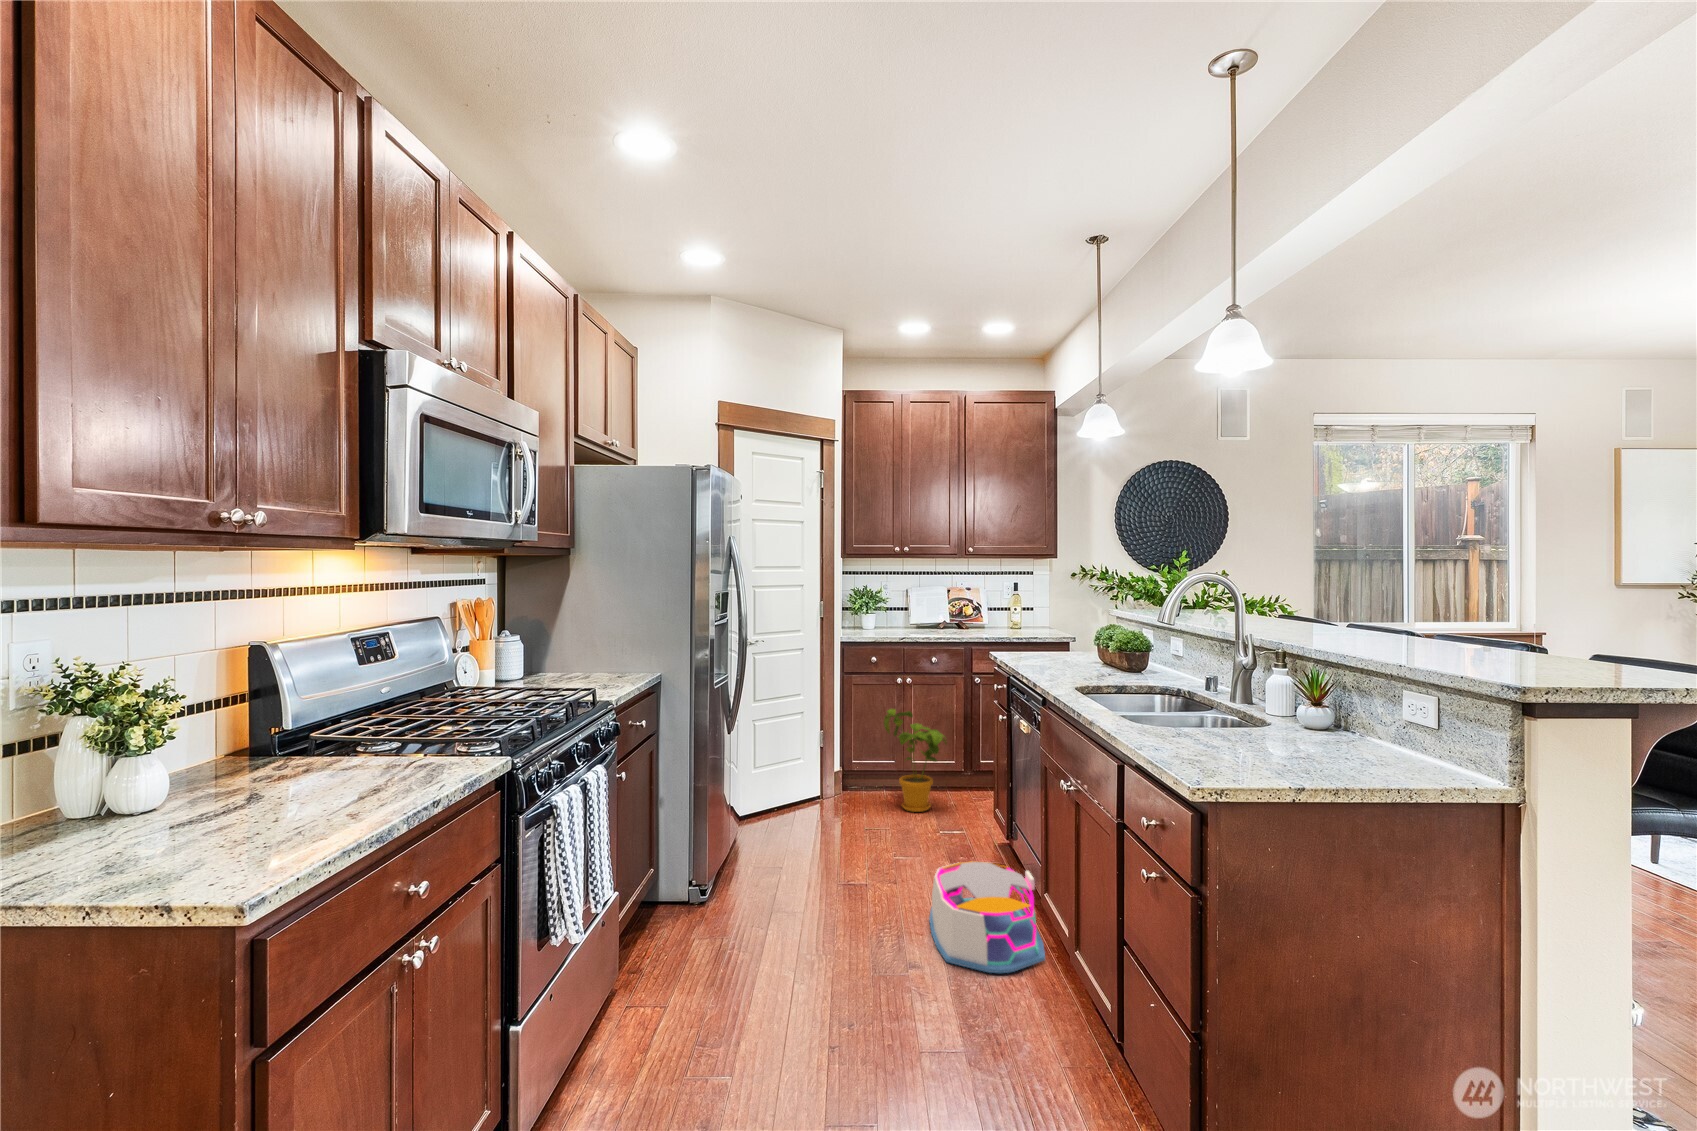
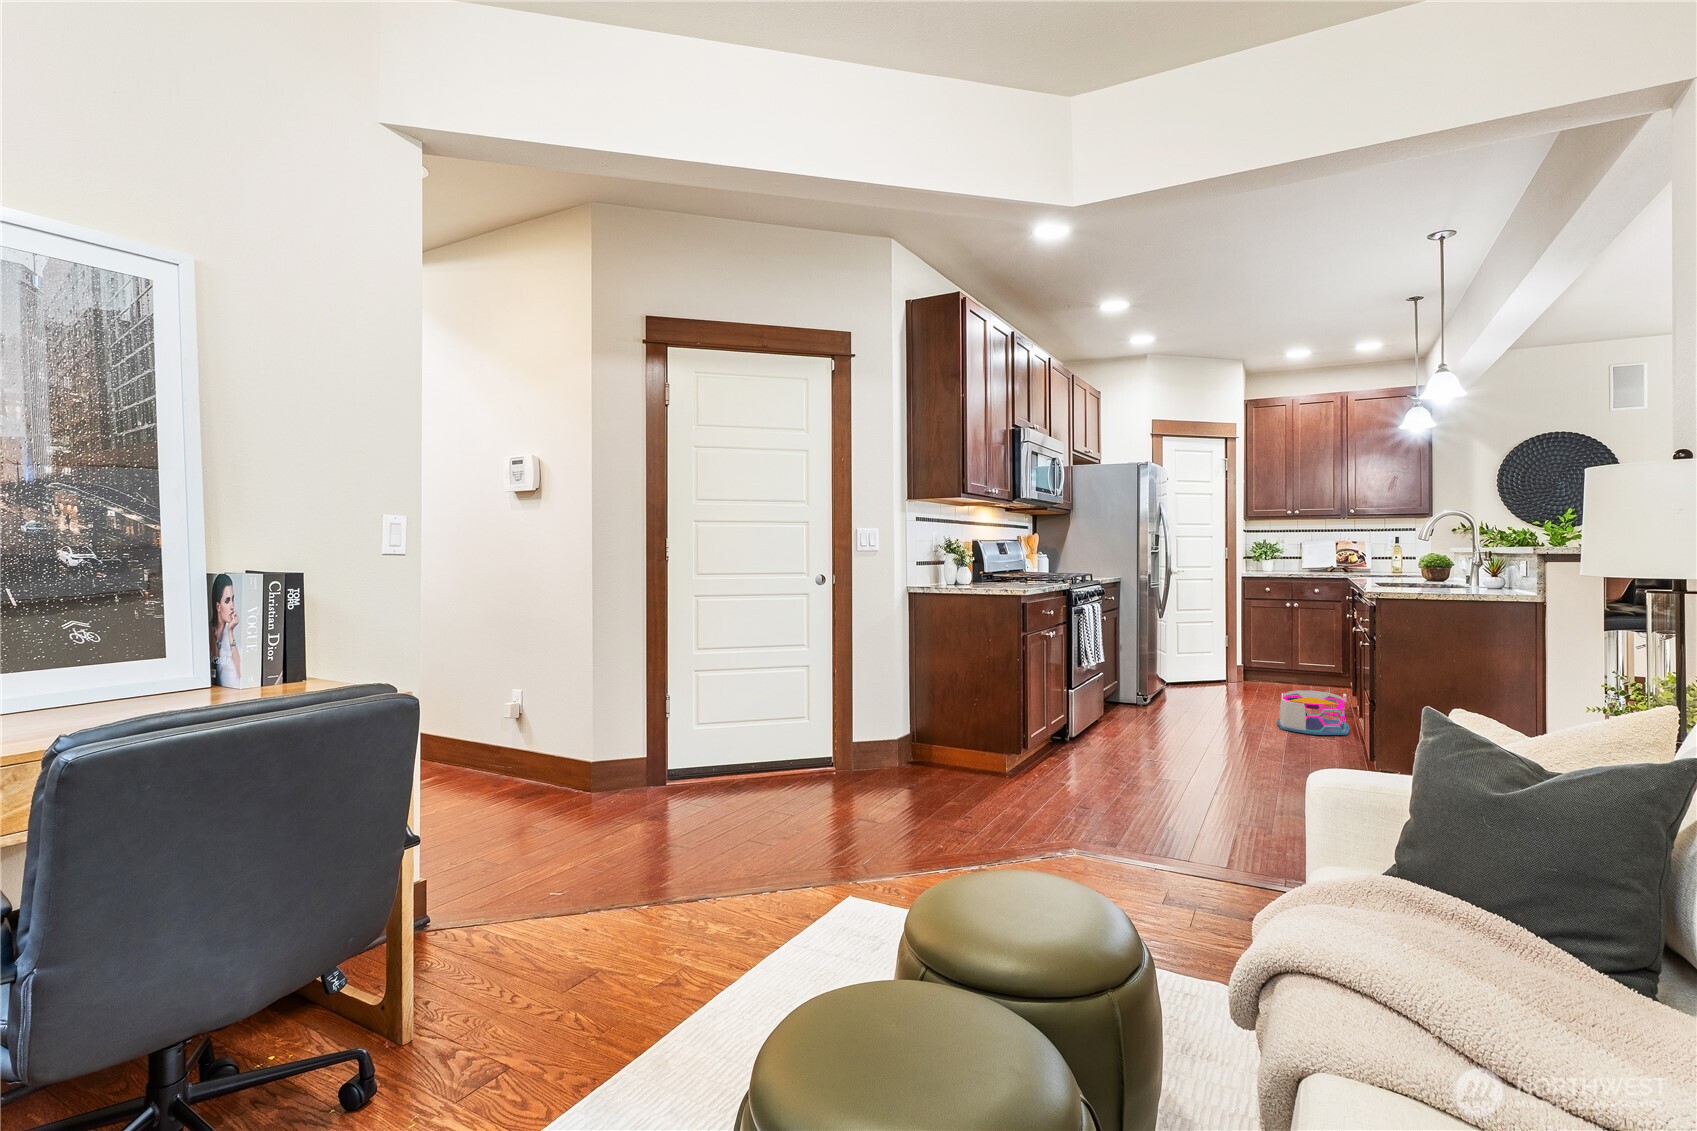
house plant: present [884,709,946,812] -> none [1272,619,1321,691]

